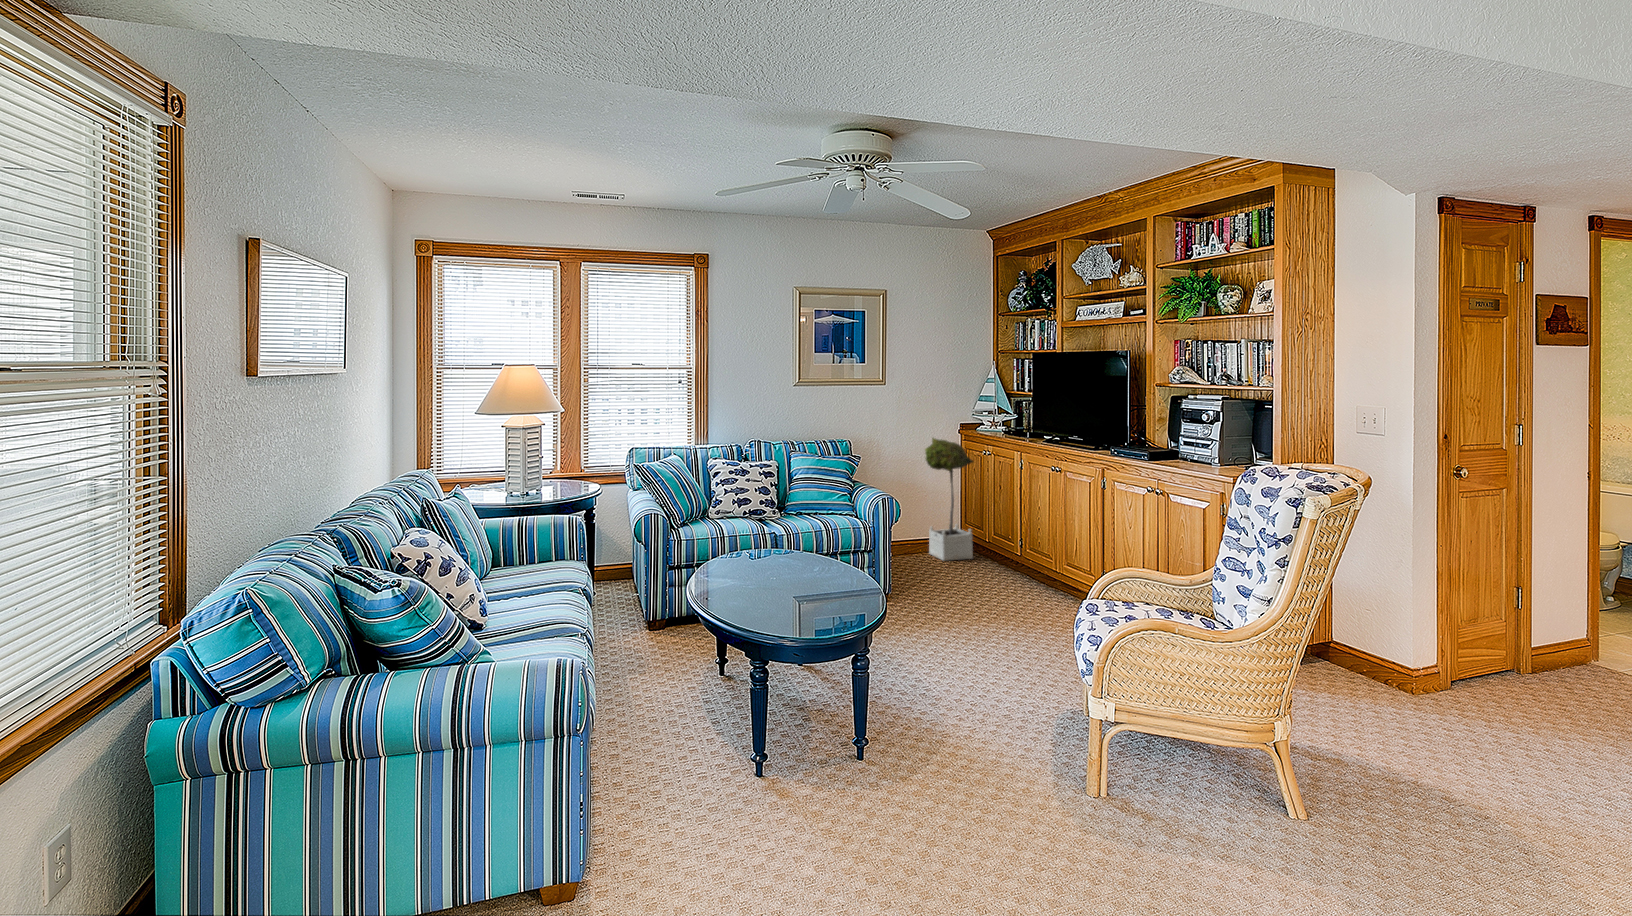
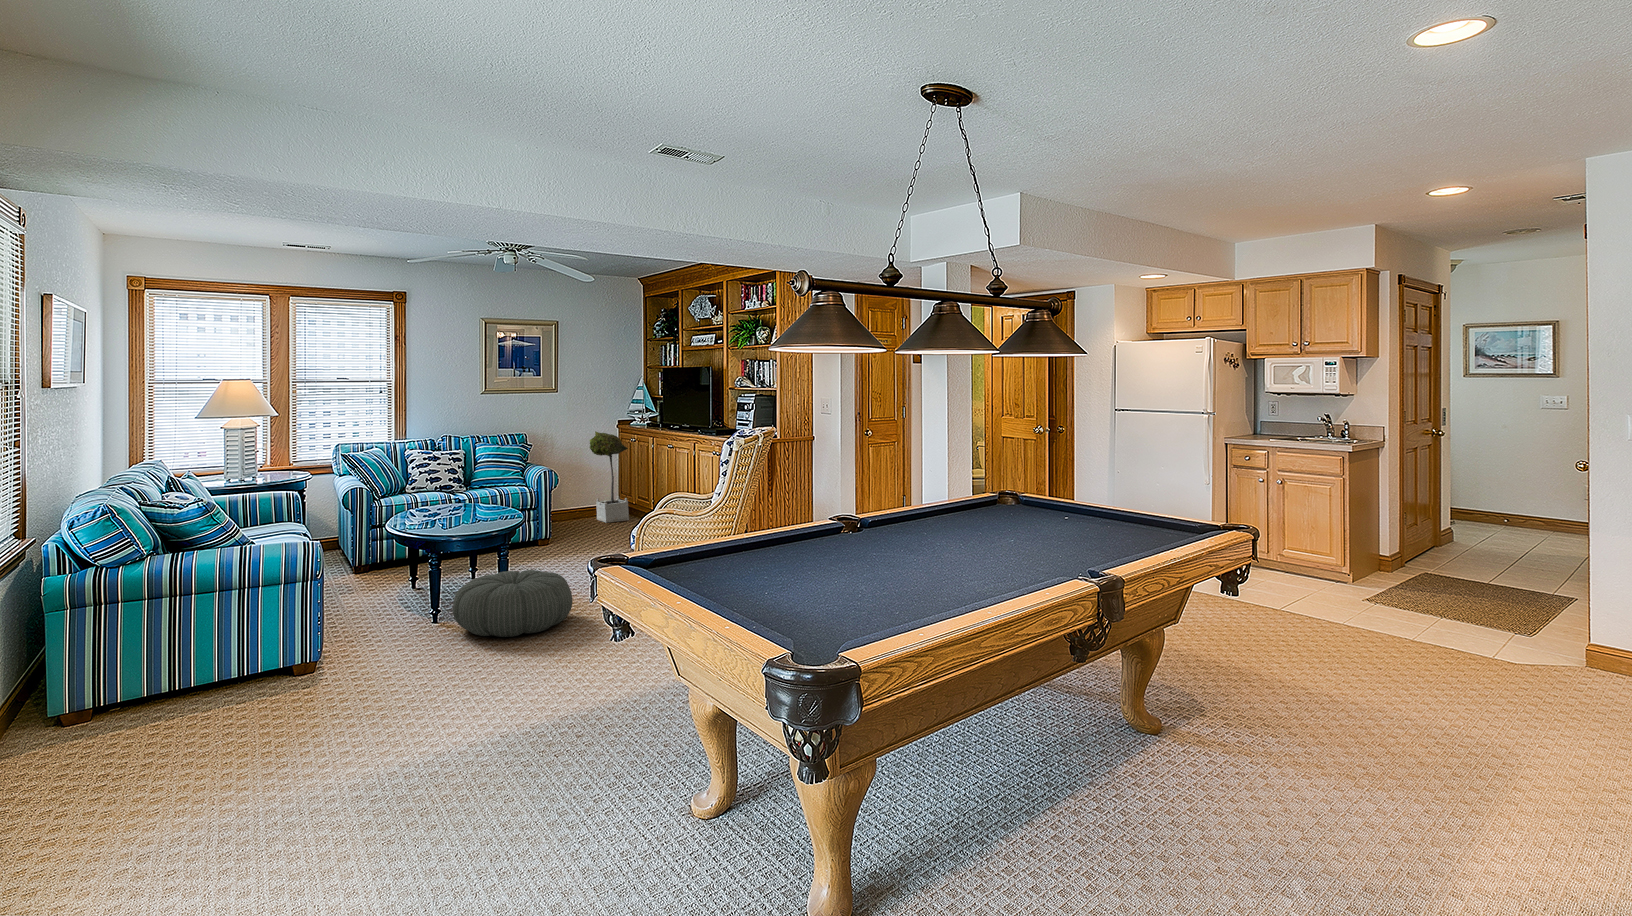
pouf: none [787,688,982,831] -> present [453,570,573,637]

